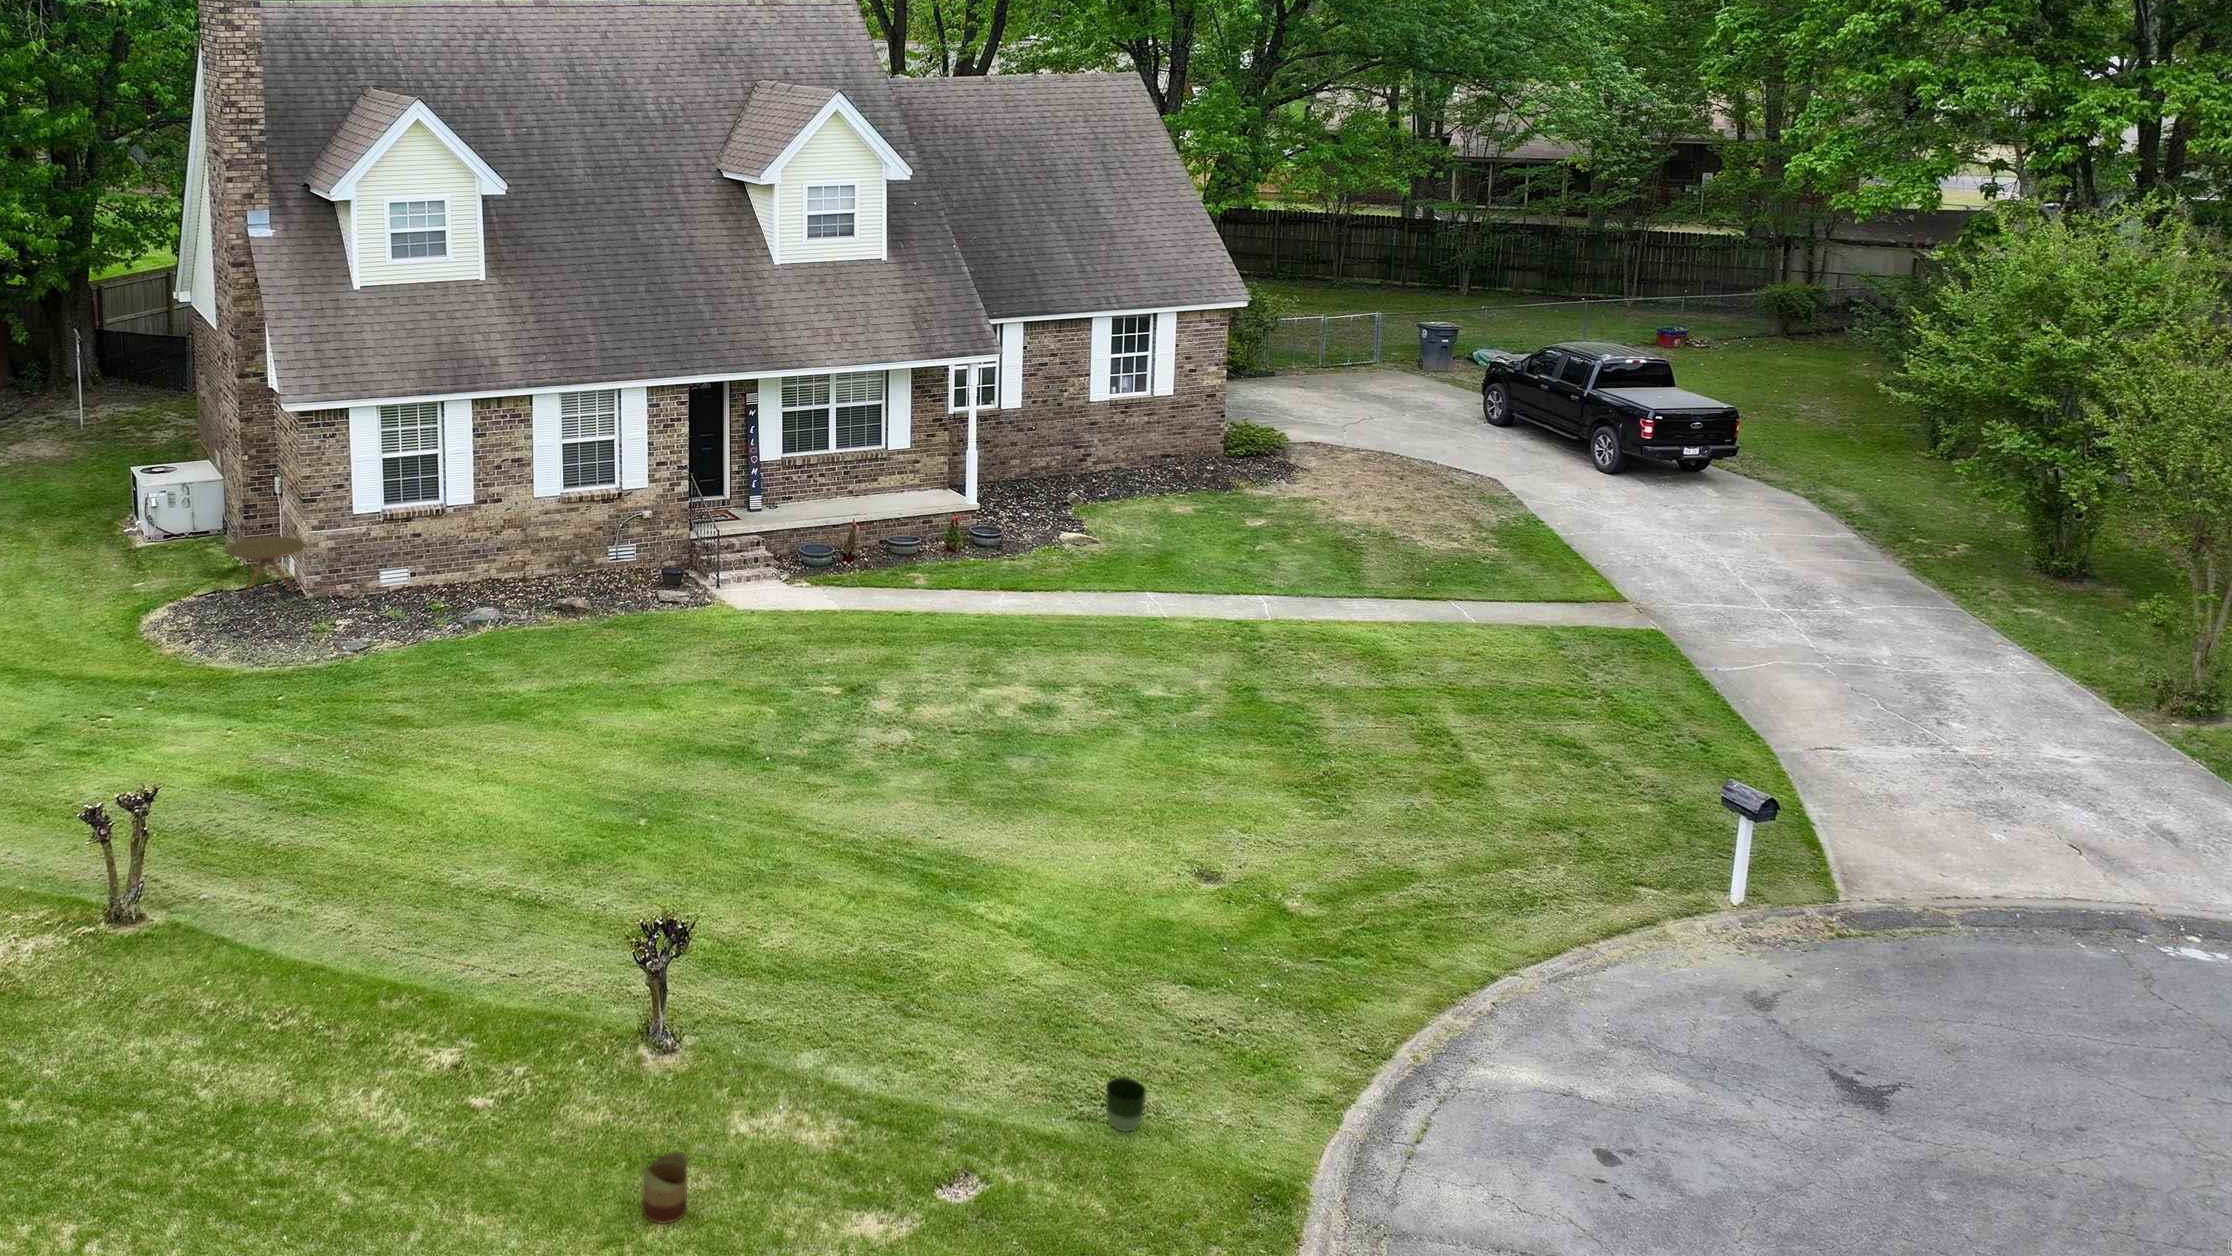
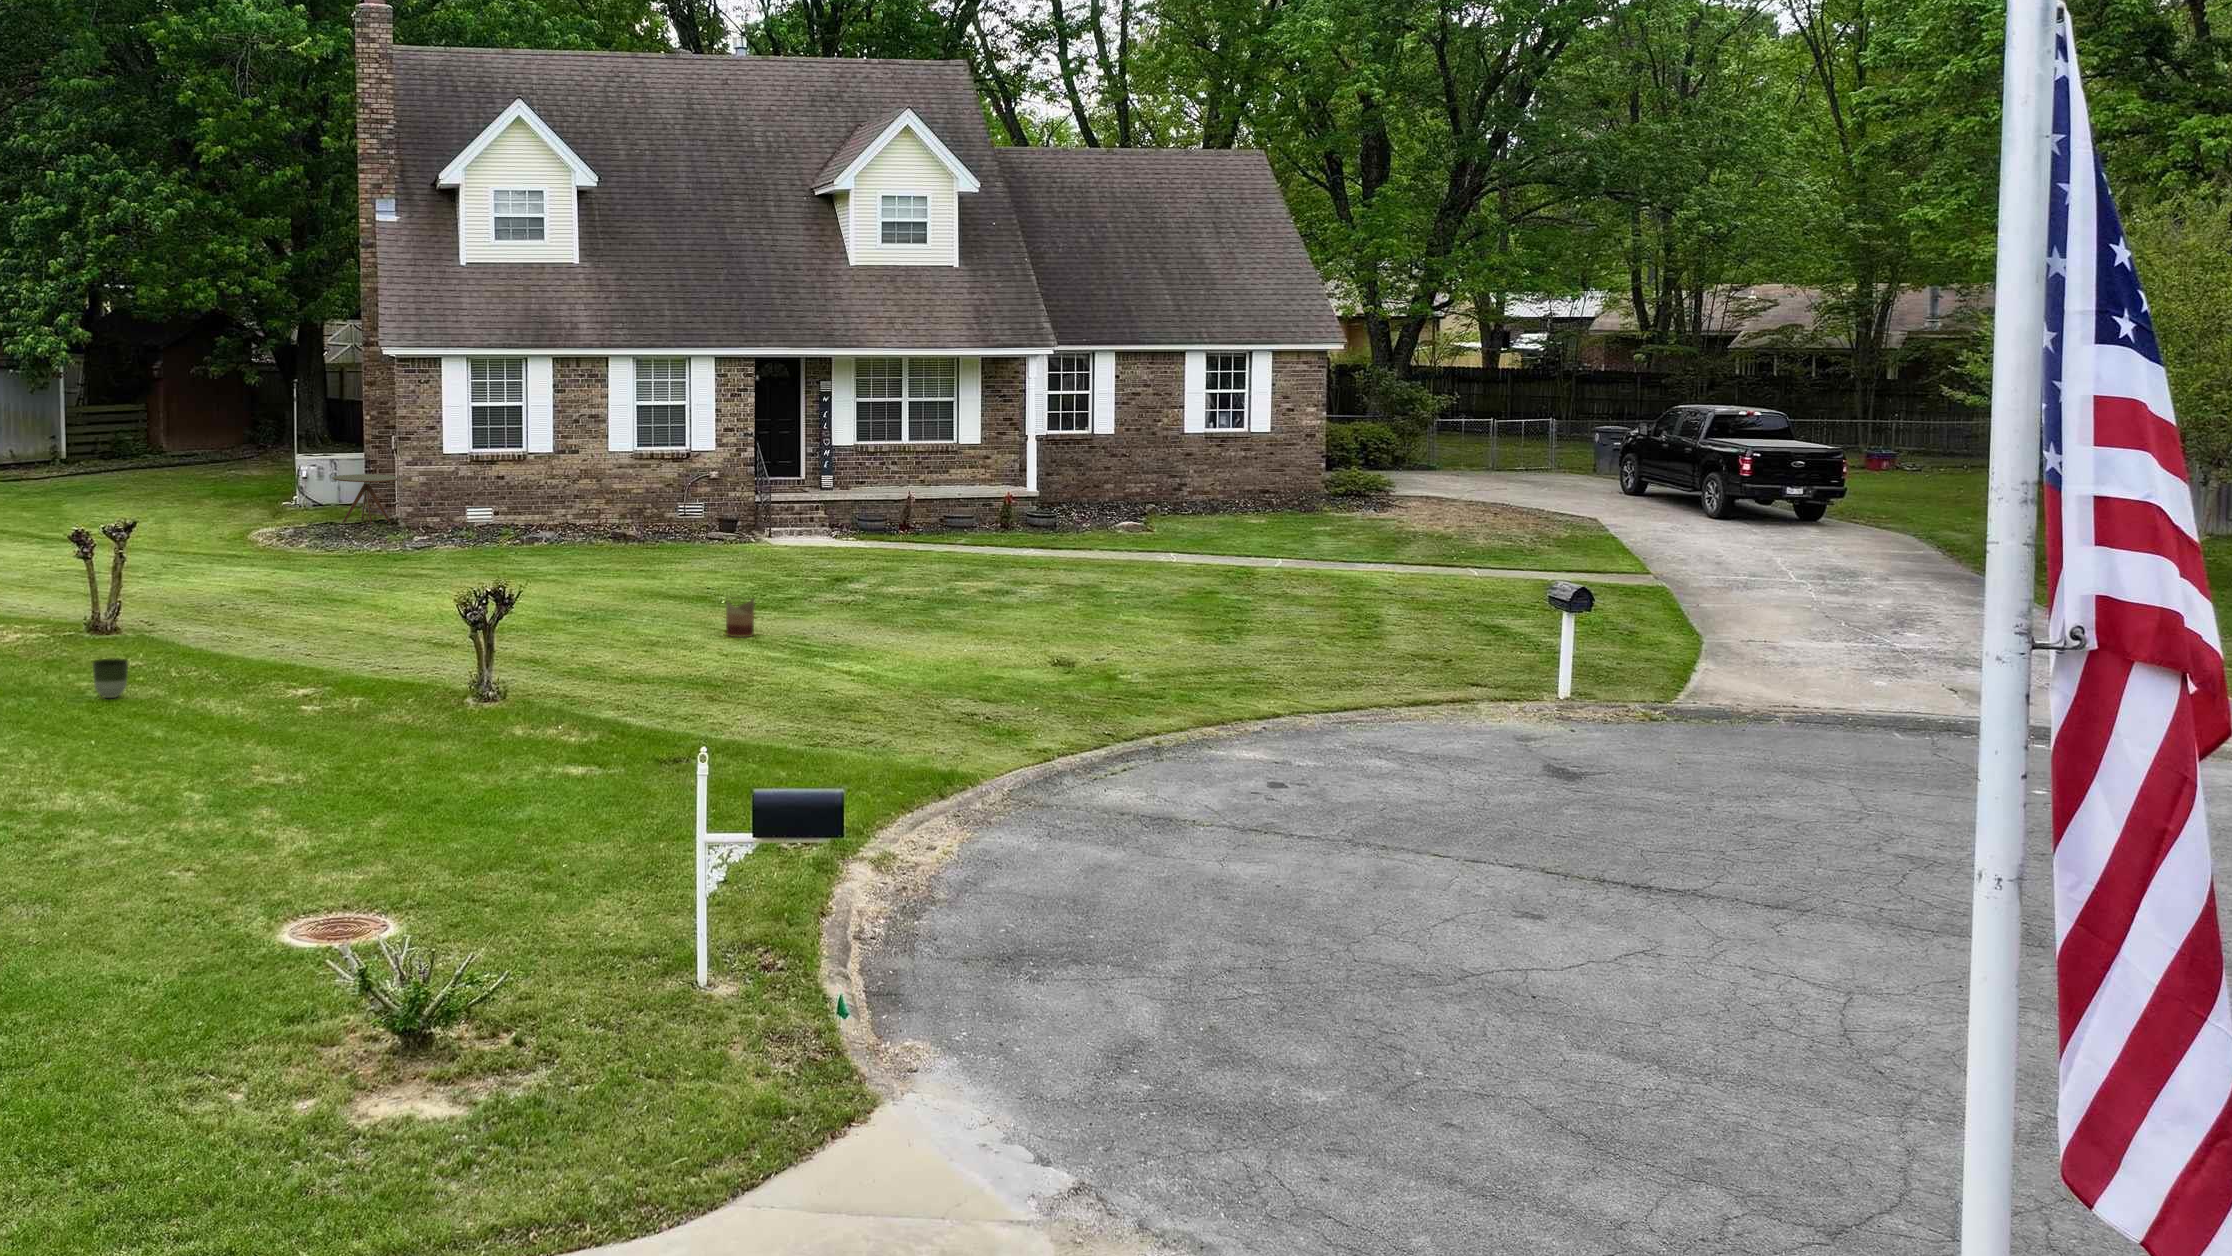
planter: present [1106,1078,1146,1131] -> present [93,658,128,698]
basket: present [642,1152,688,1224] -> present [726,598,755,637]

